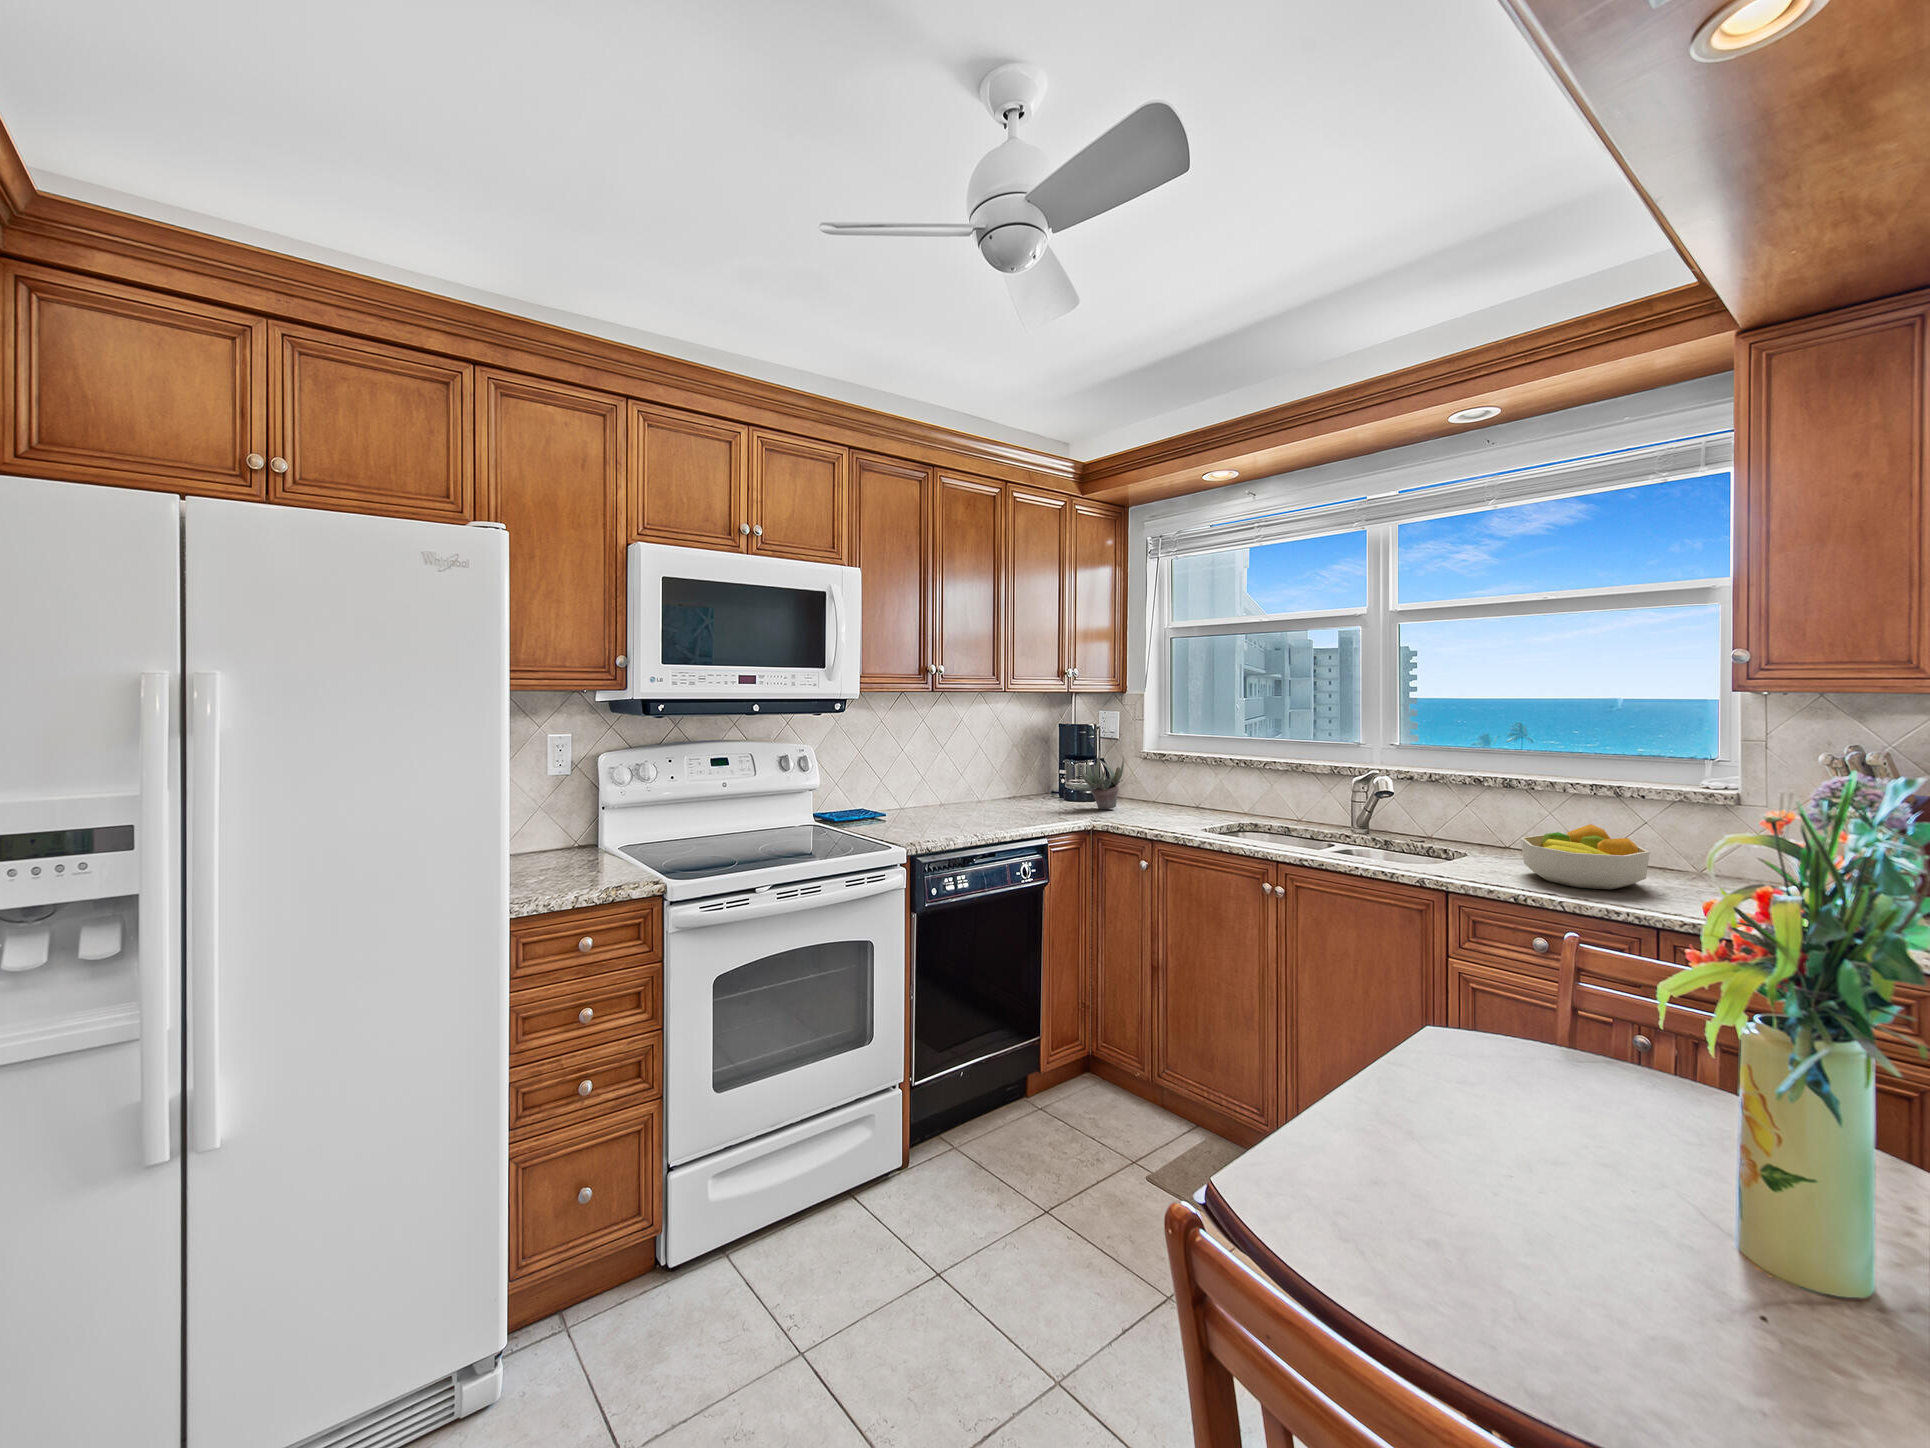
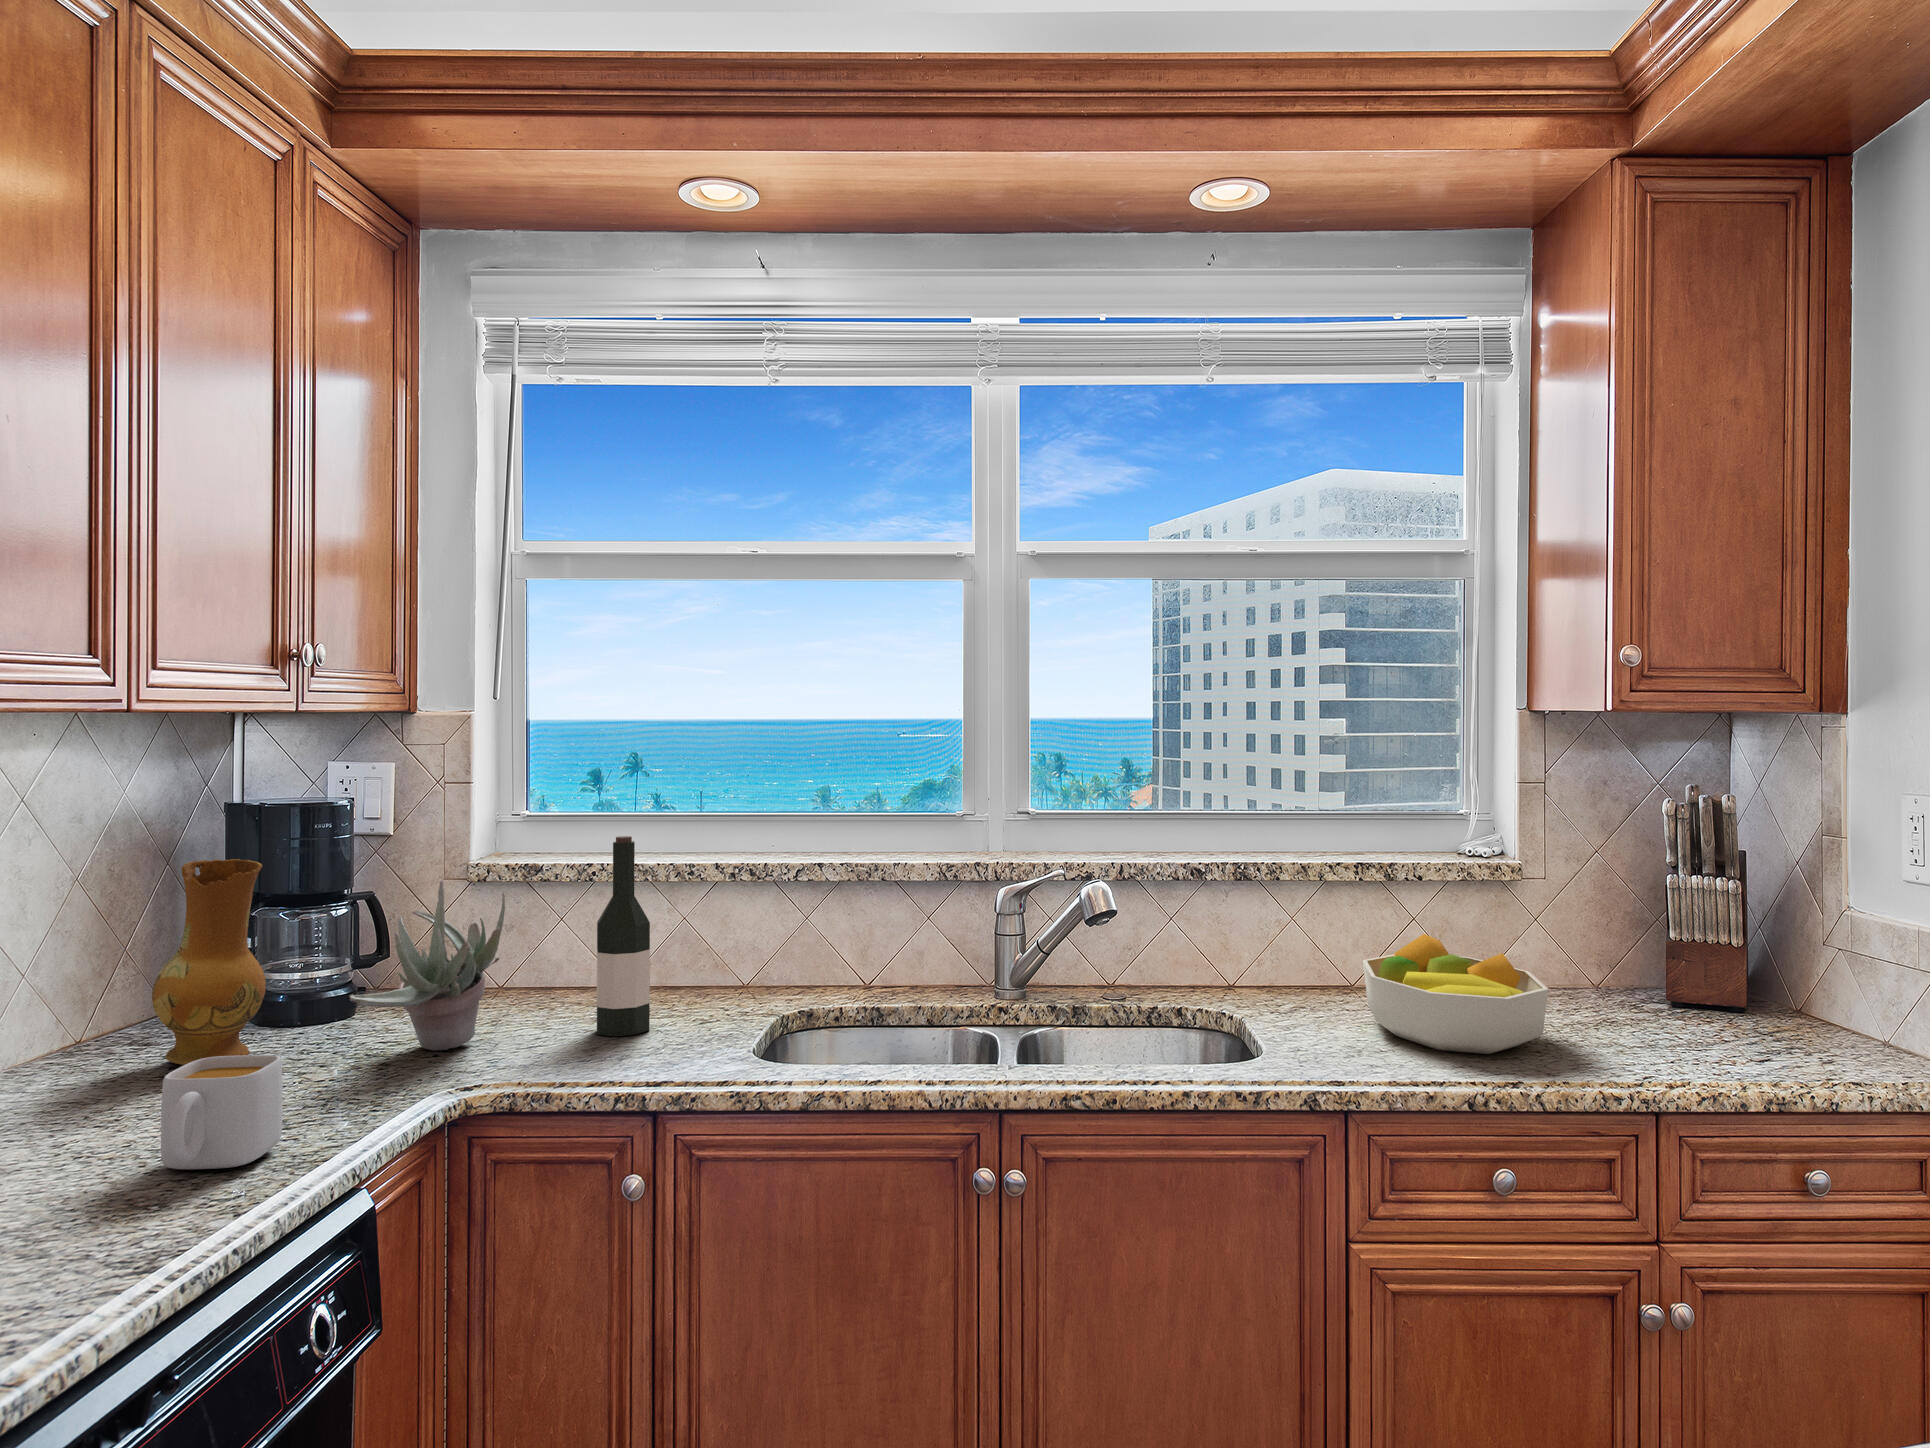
ceramic jug: none [1025,738,1056,803] -> present [152,859,266,1065]
wine bottle: none [1159,739,1180,816] -> present [597,836,650,1036]
mug: none [994,788,1028,817] -> present [161,1055,282,1169]

